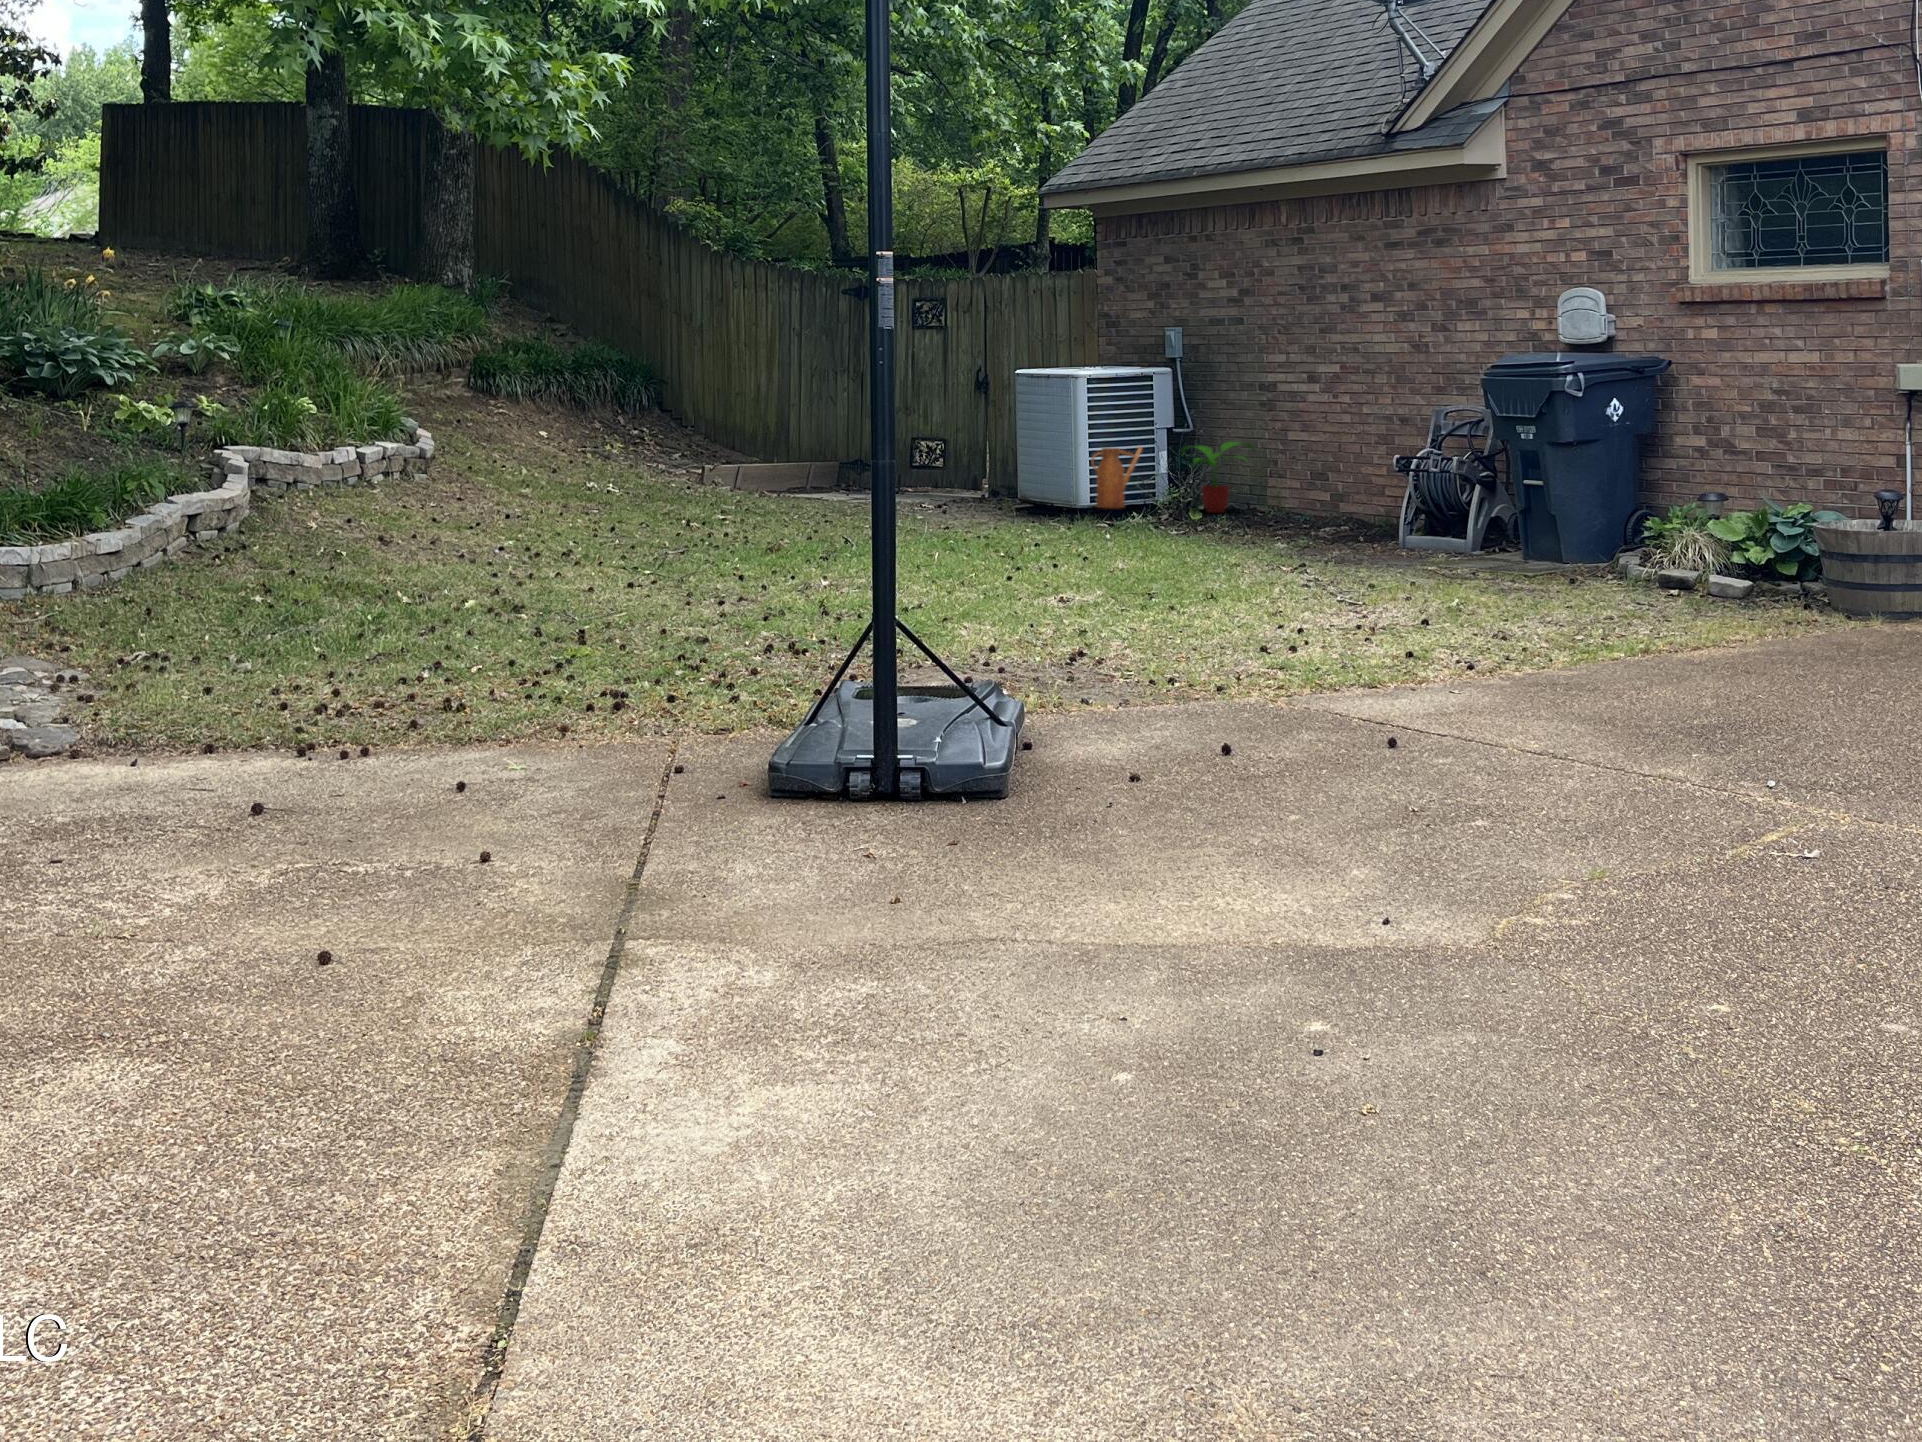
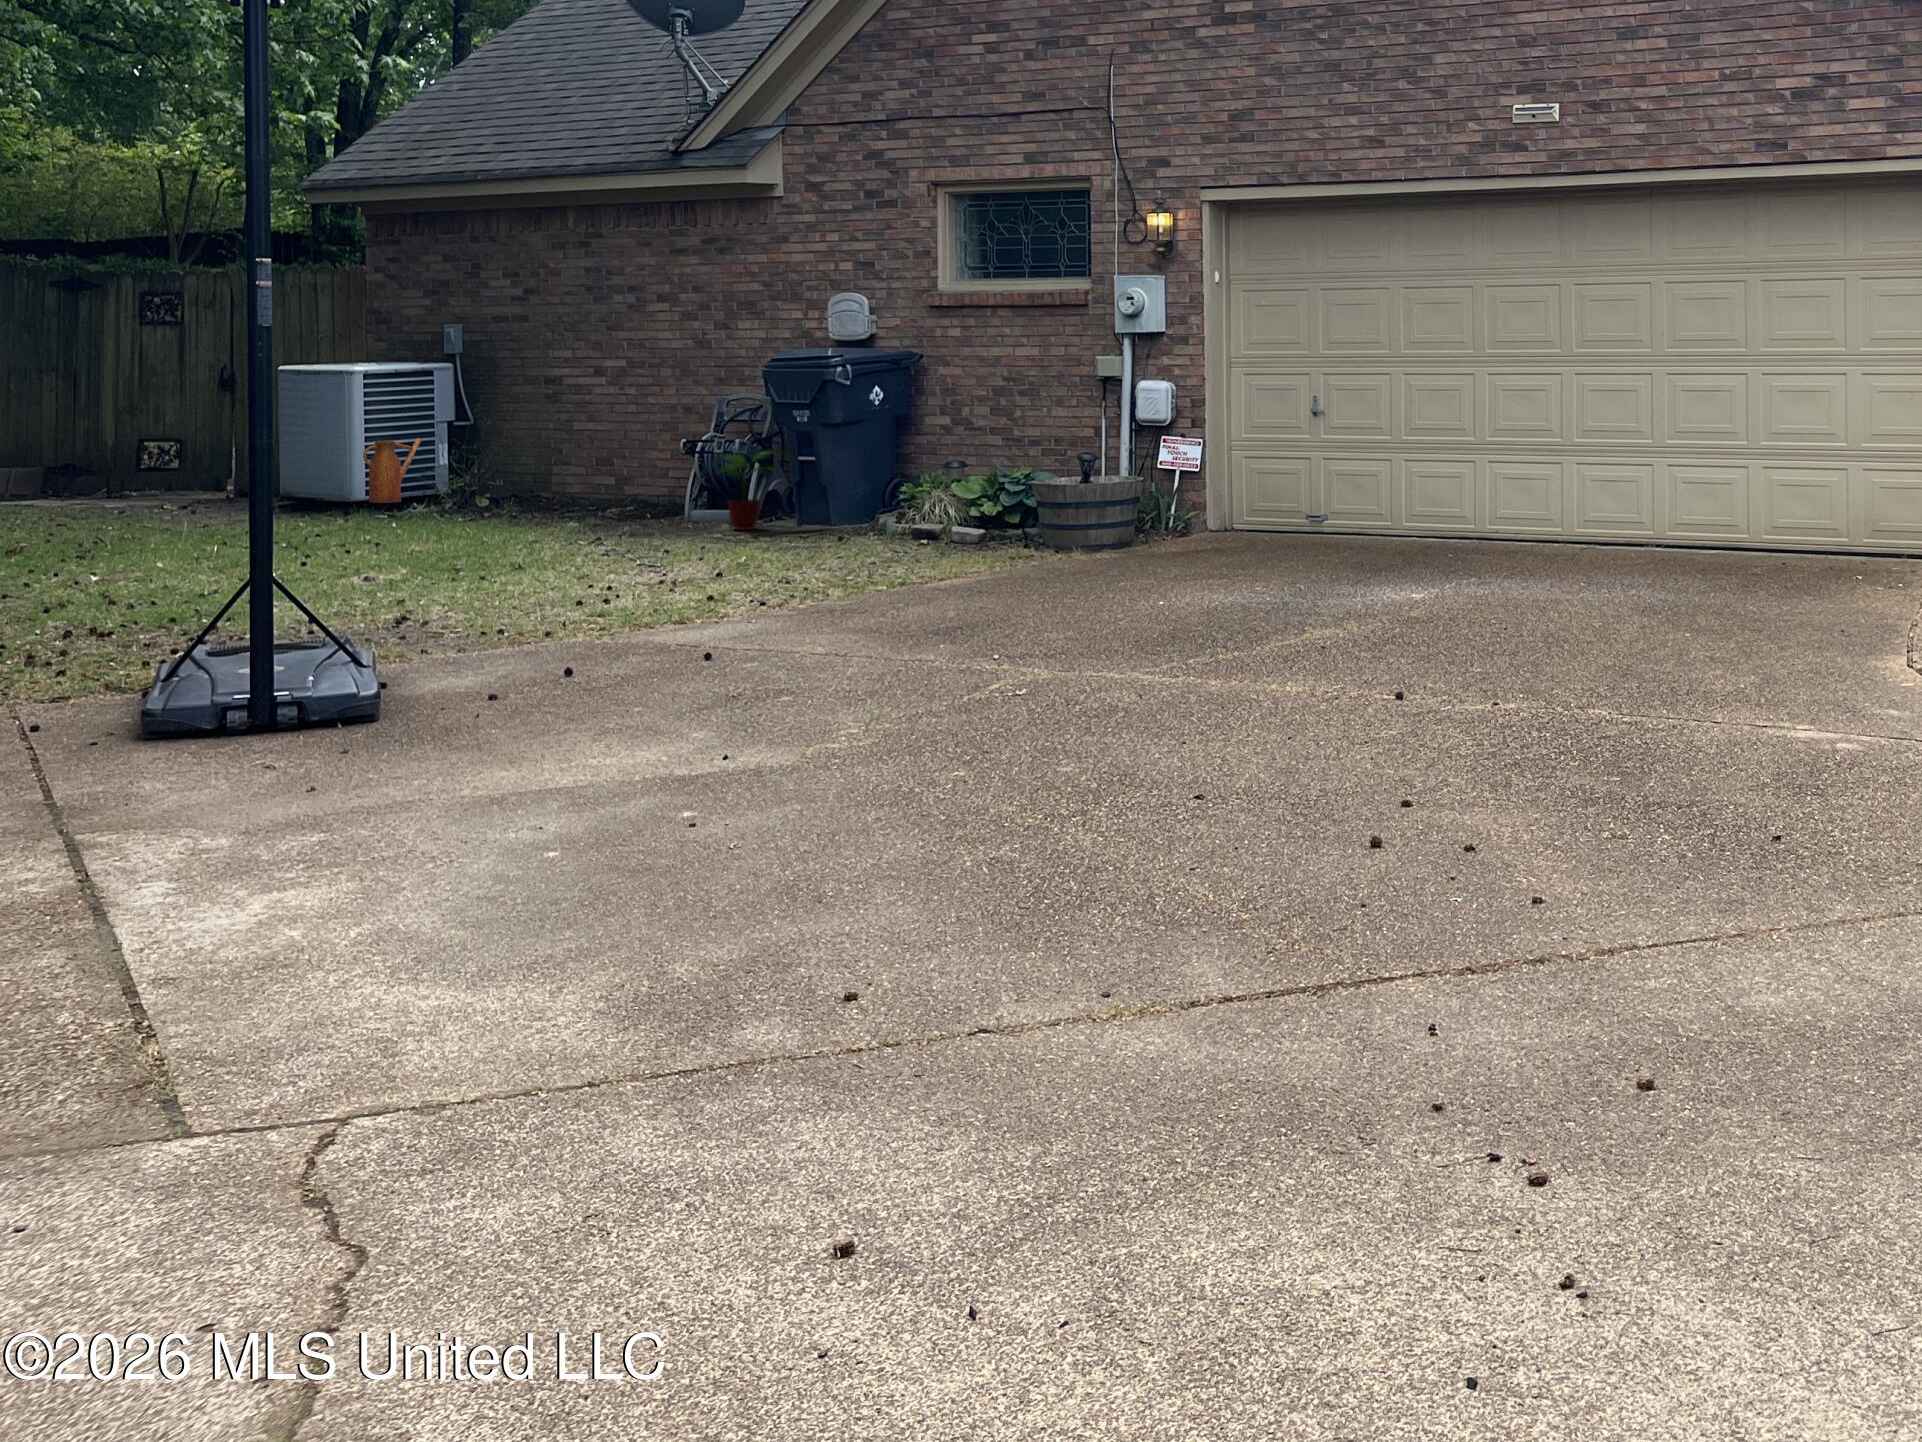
potted plant: present [1182,442,1255,513] -> present [715,451,794,530]

